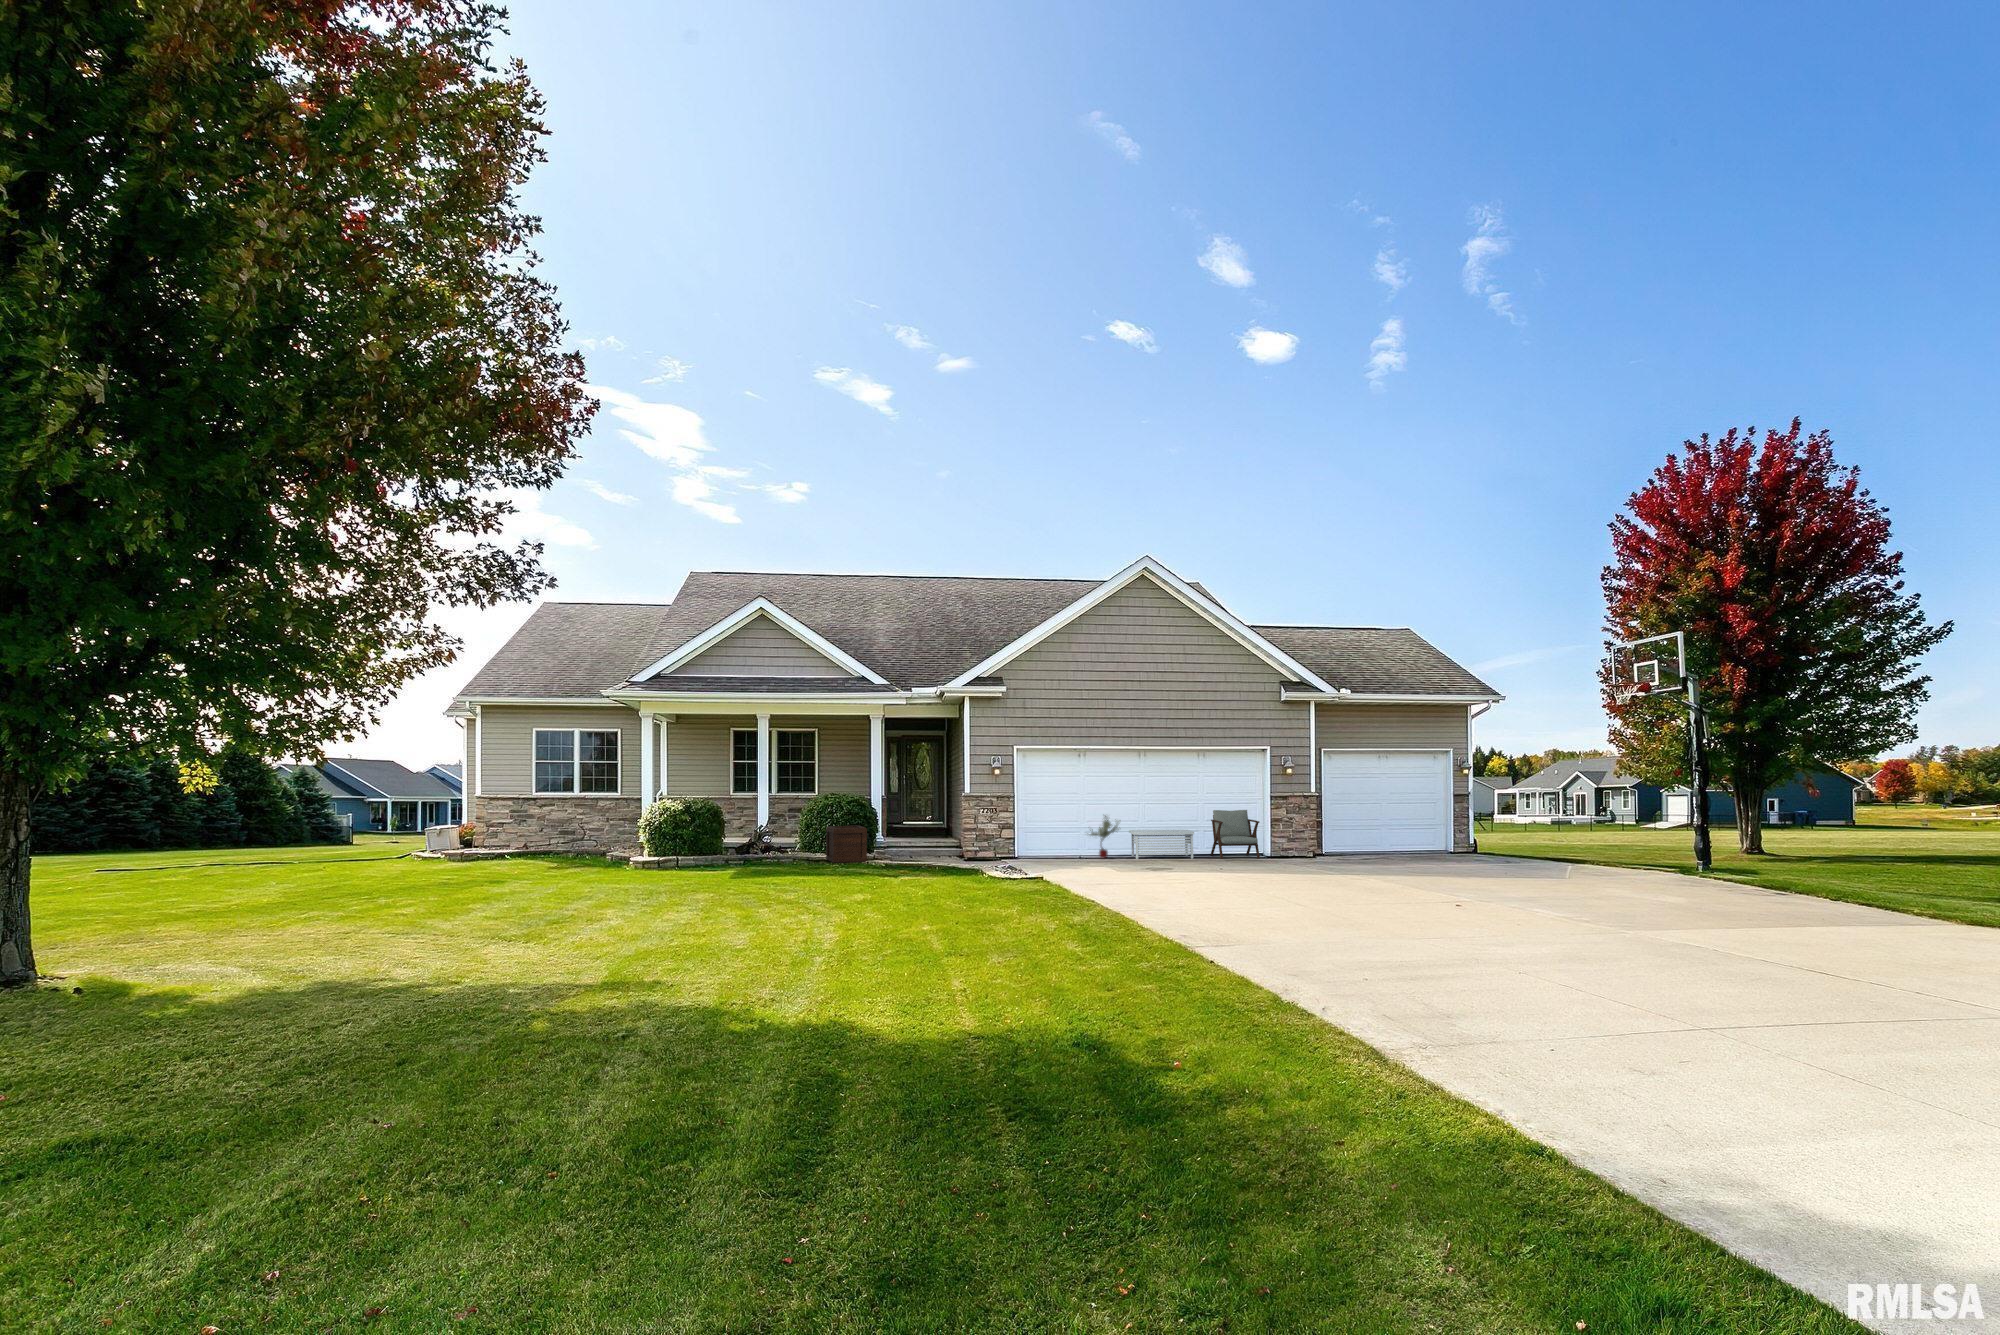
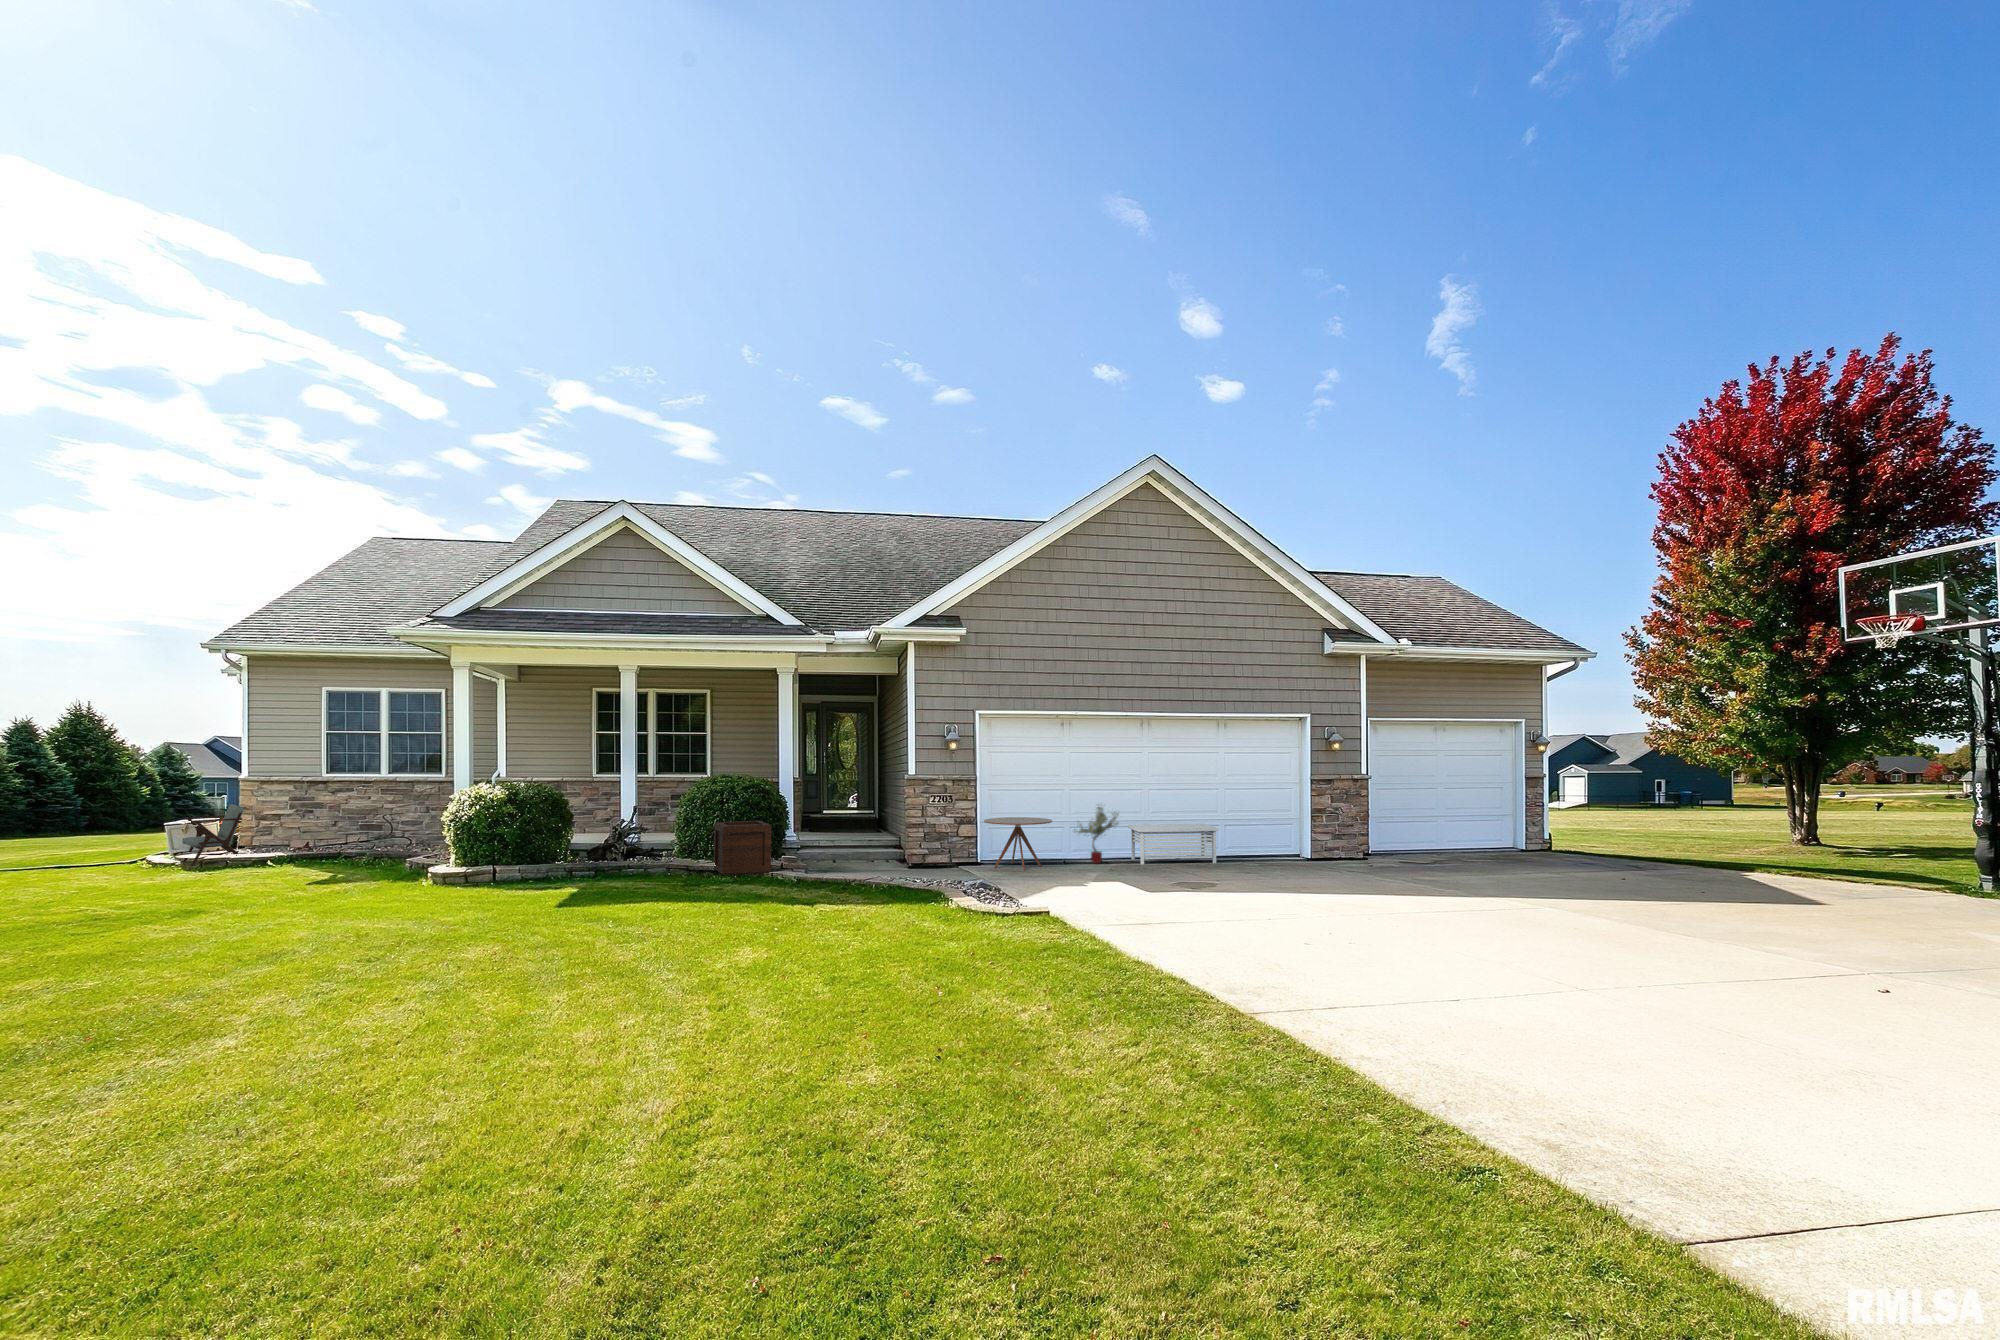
lounge chair: present [1211,810,1260,859] -> present [182,804,247,866]
round table: none [1019,824,1069,862] -> present [984,817,1052,870]

